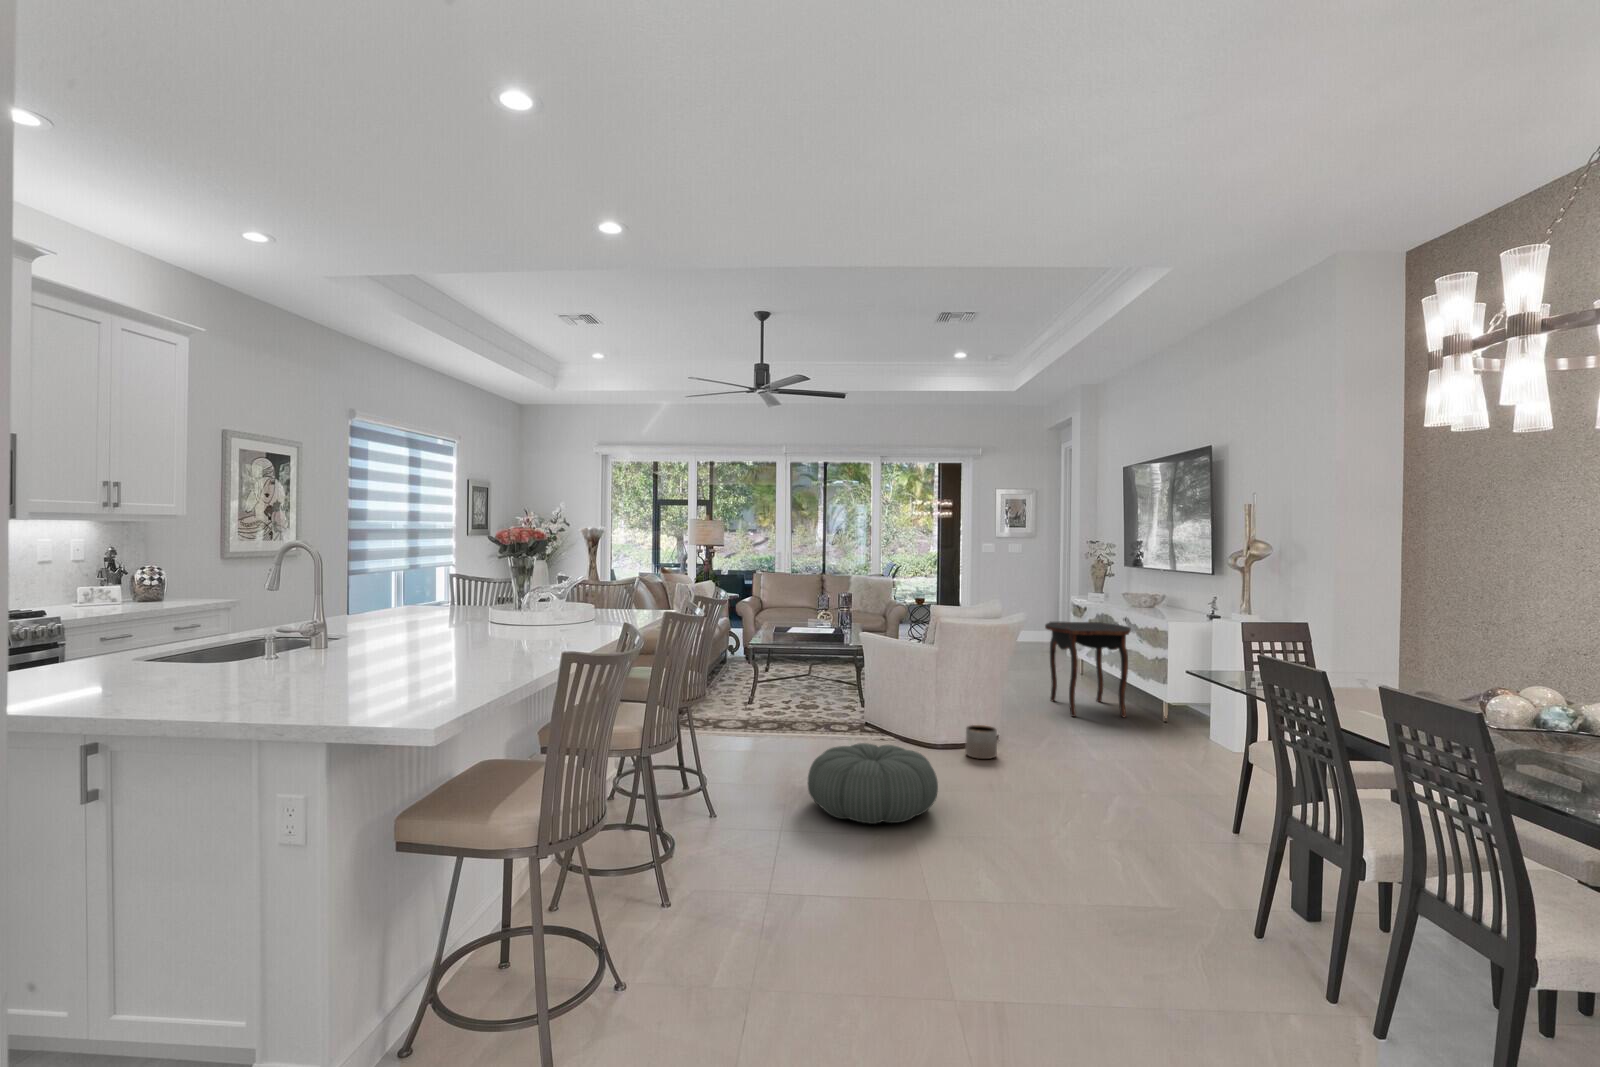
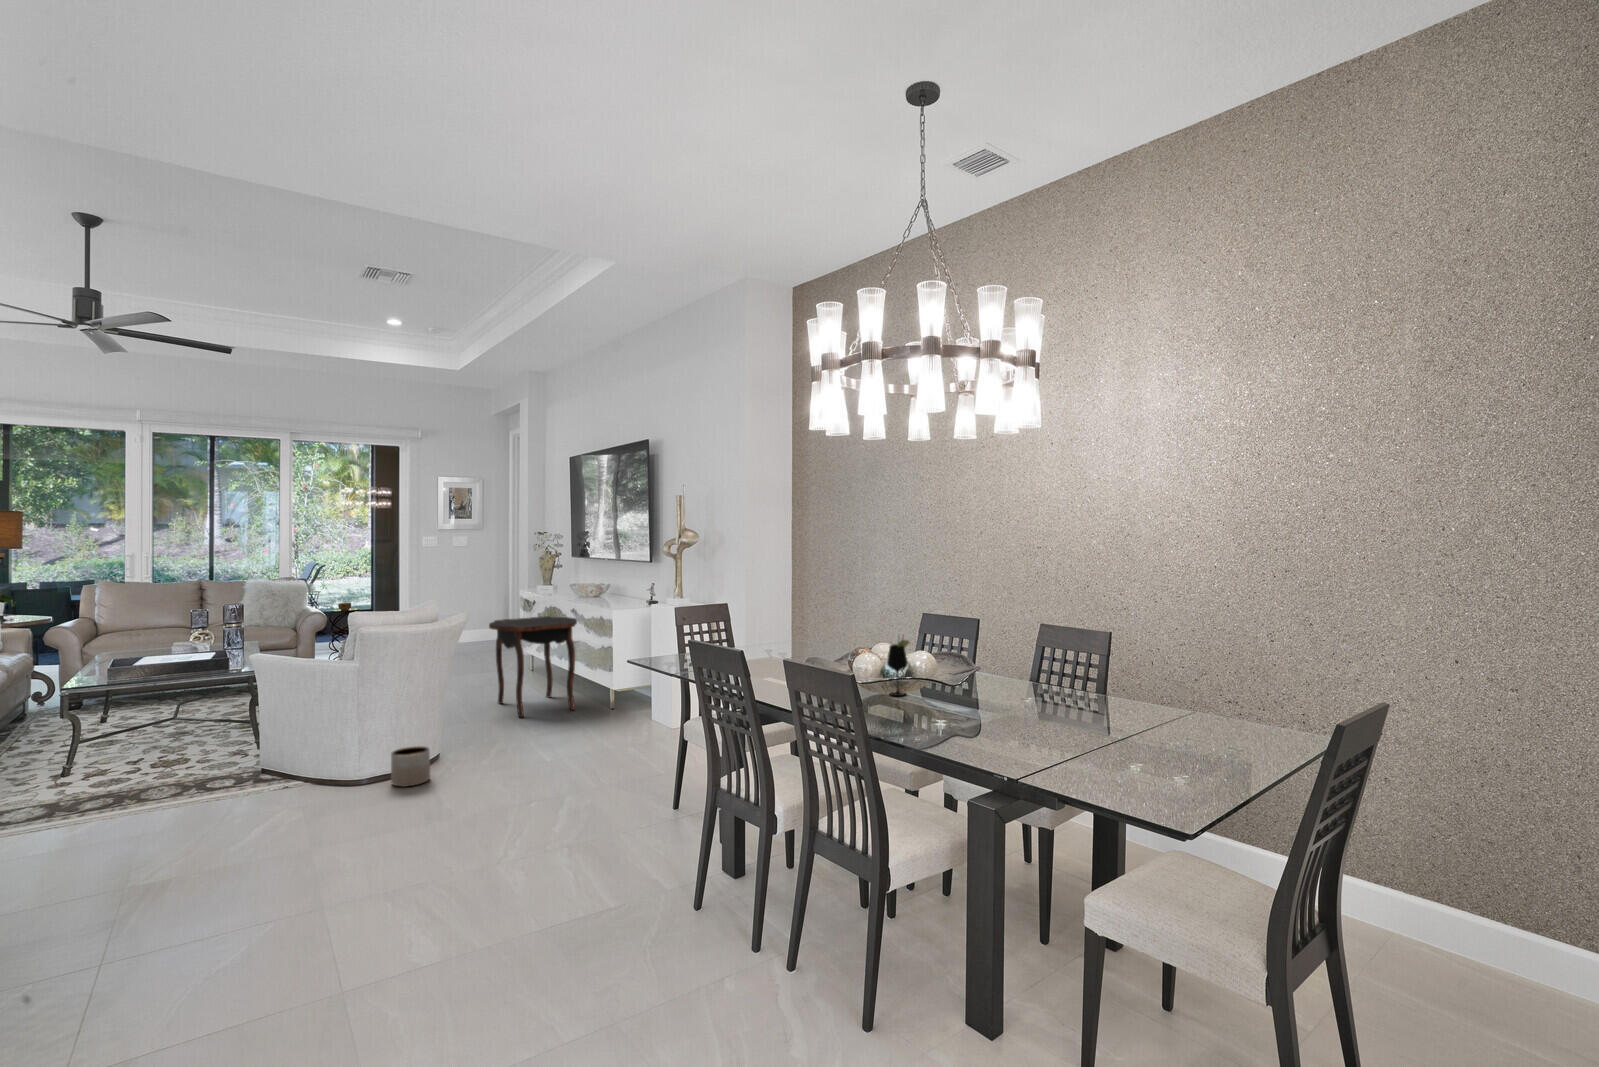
wine glass: none [1528,678,1565,751] -> present [887,637,910,696]
pouf: present [808,743,938,824] -> none [141,797,344,913]

